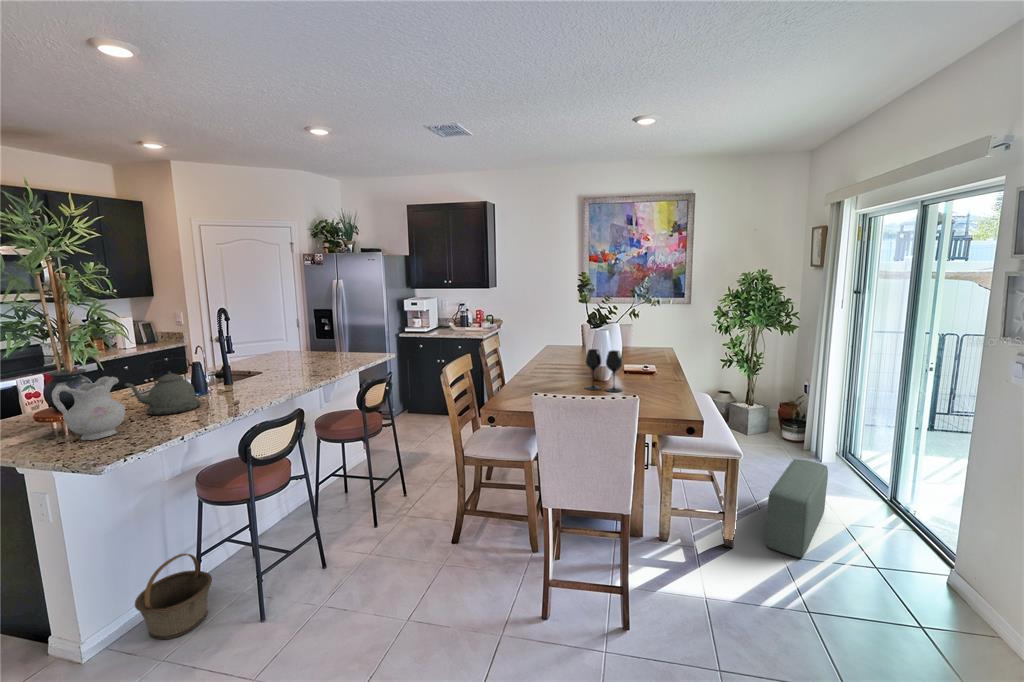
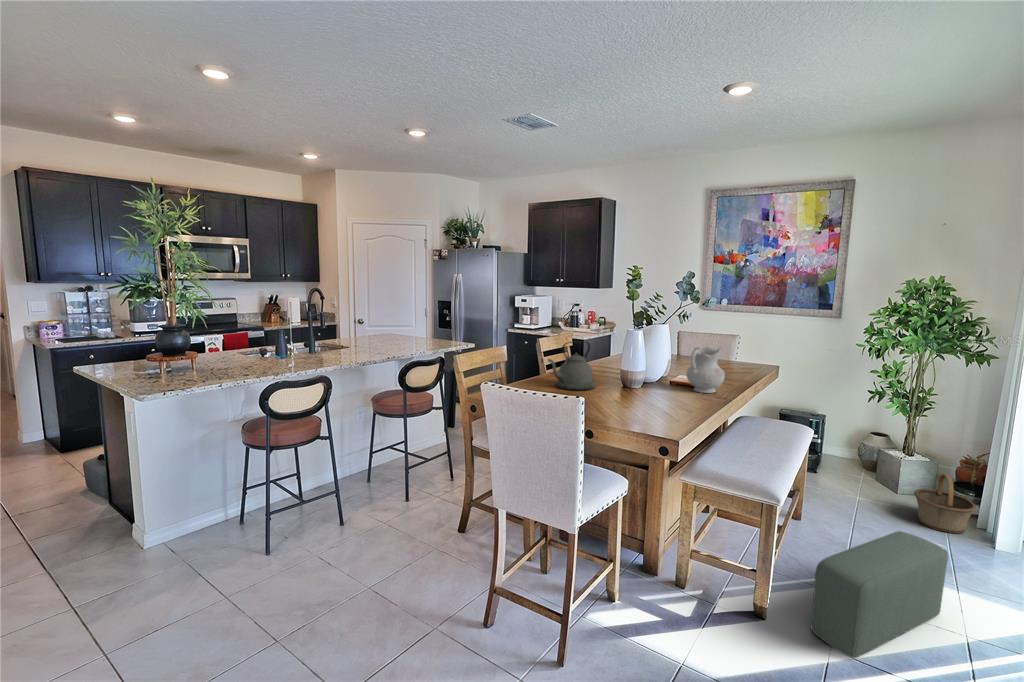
wine glass: present [586,349,622,392] -> none [606,353,644,404]
kettle: present [125,358,200,415] -> present [548,341,595,390]
ceramic pitcher: present [52,376,125,440] -> present [686,346,725,393]
basket: present [135,554,212,639] -> present [914,474,976,533]

